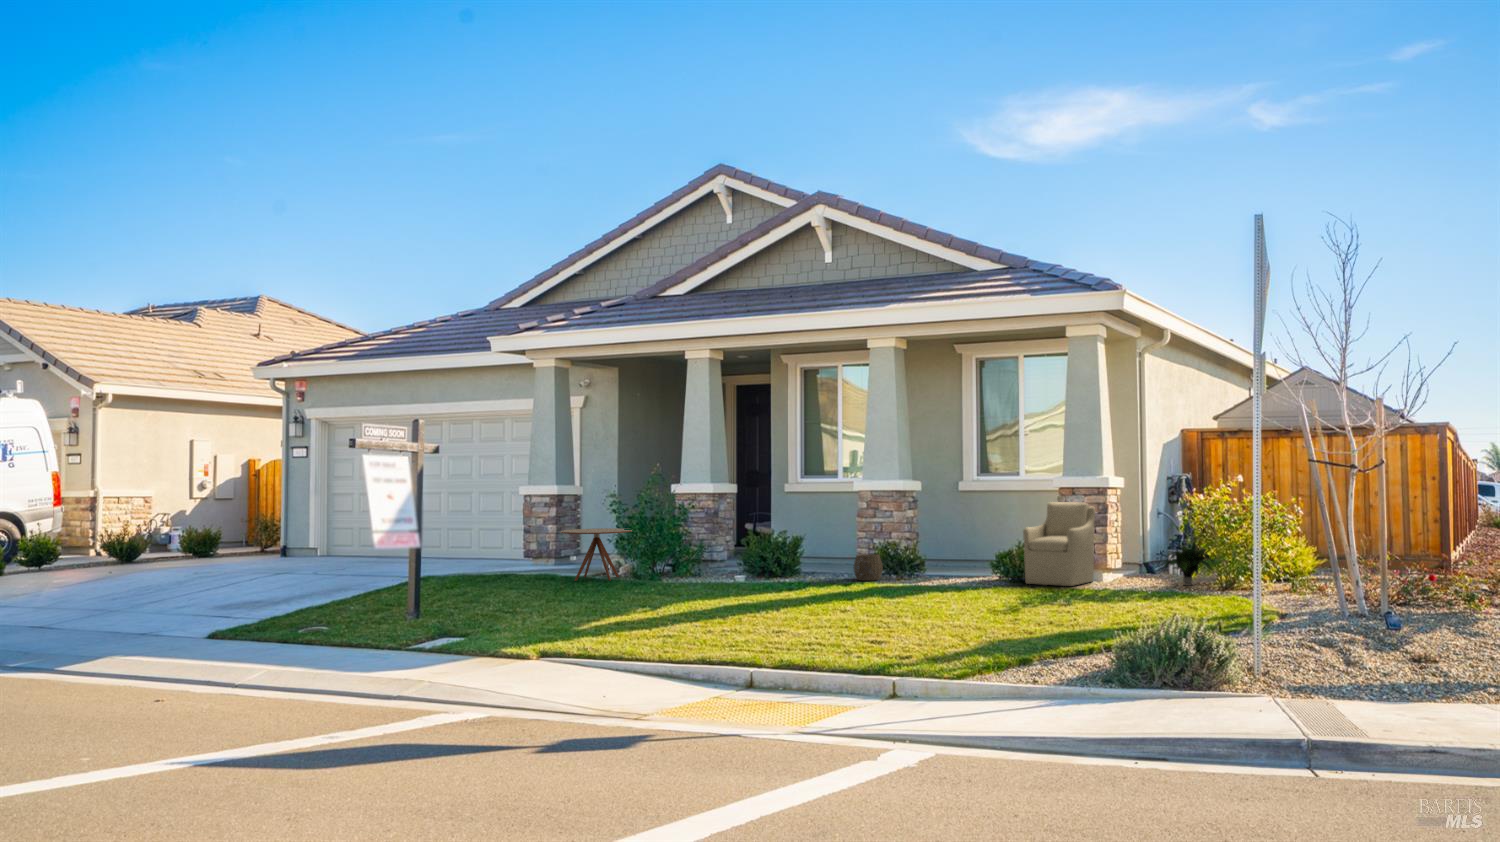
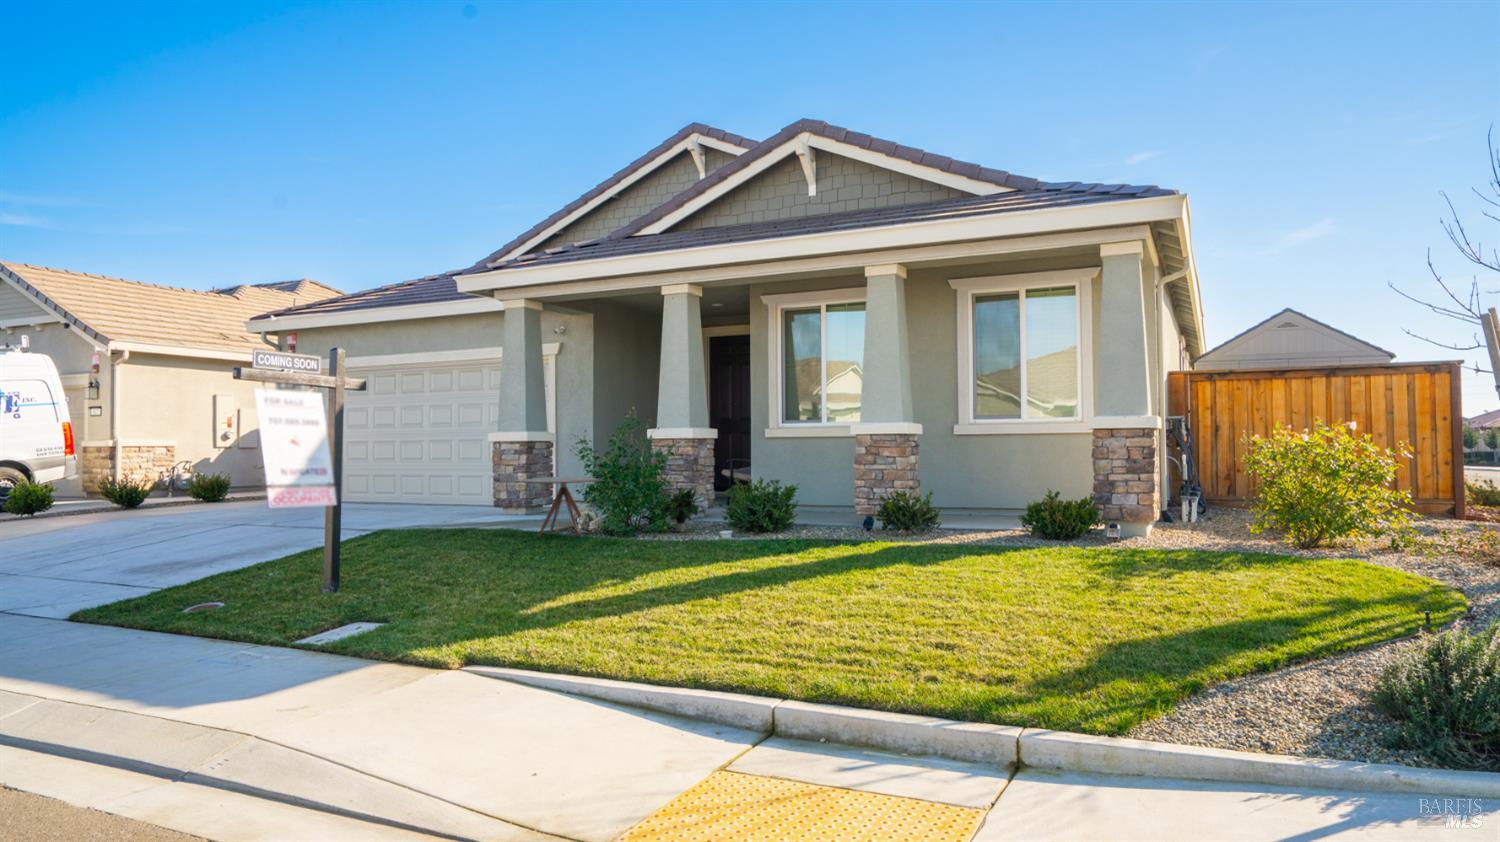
chair: present [1023,502,1095,586] -> none [1060,445,1138,543]
potted plant: present [1163,543,1213,586] -> present [659,488,706,532]
woven basket: present [853,554,882,581] -> none [856,505,890,536]

